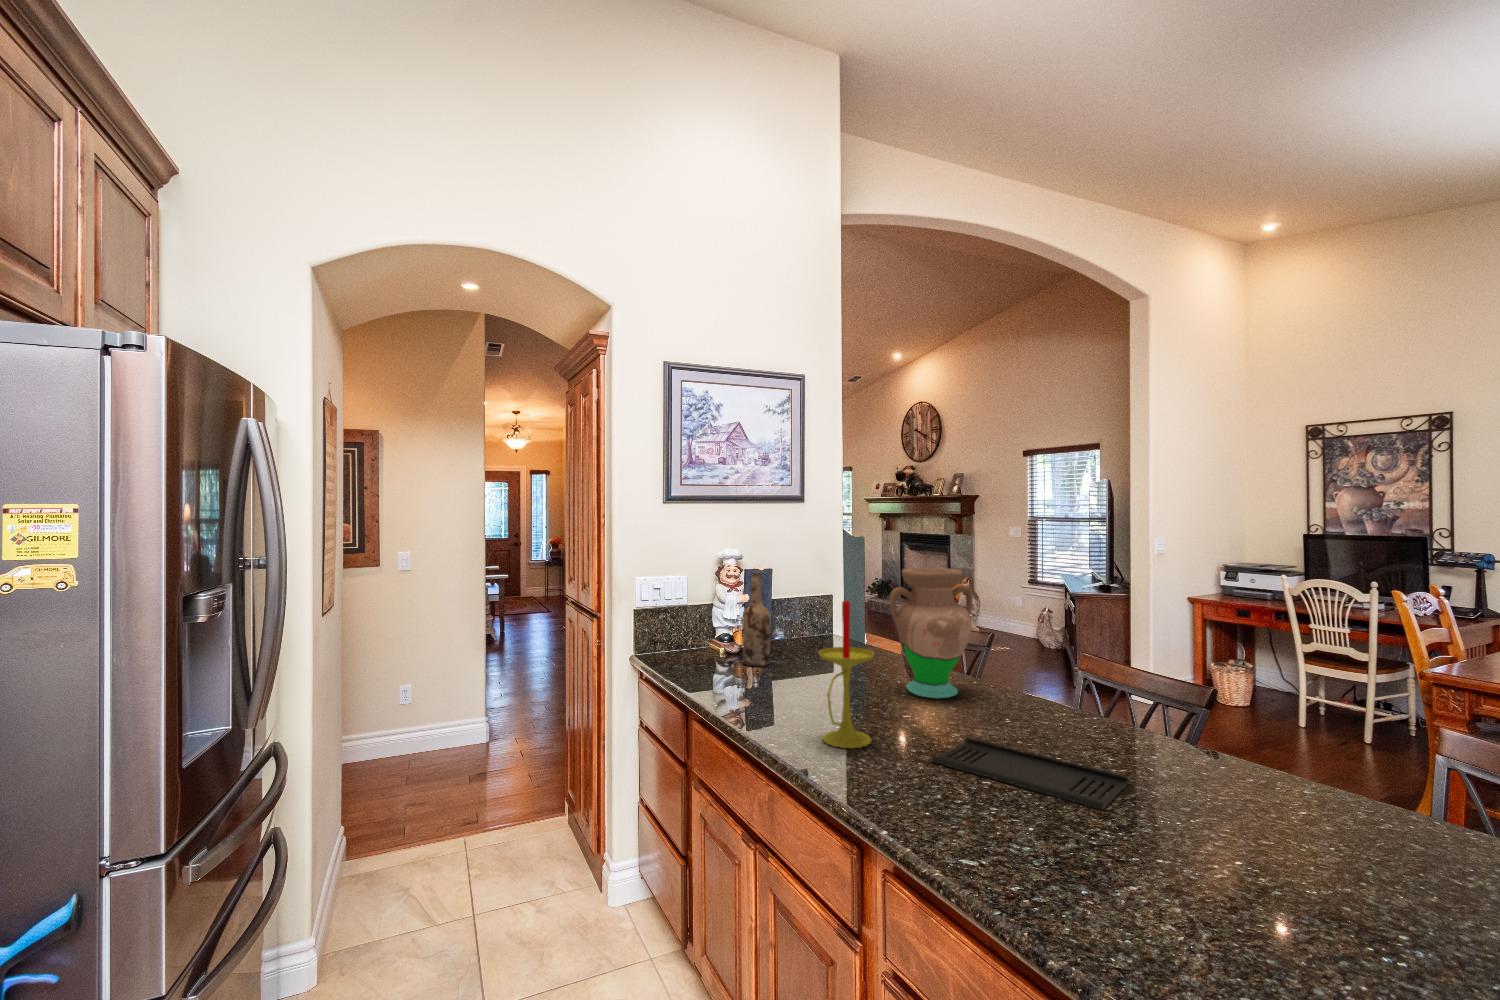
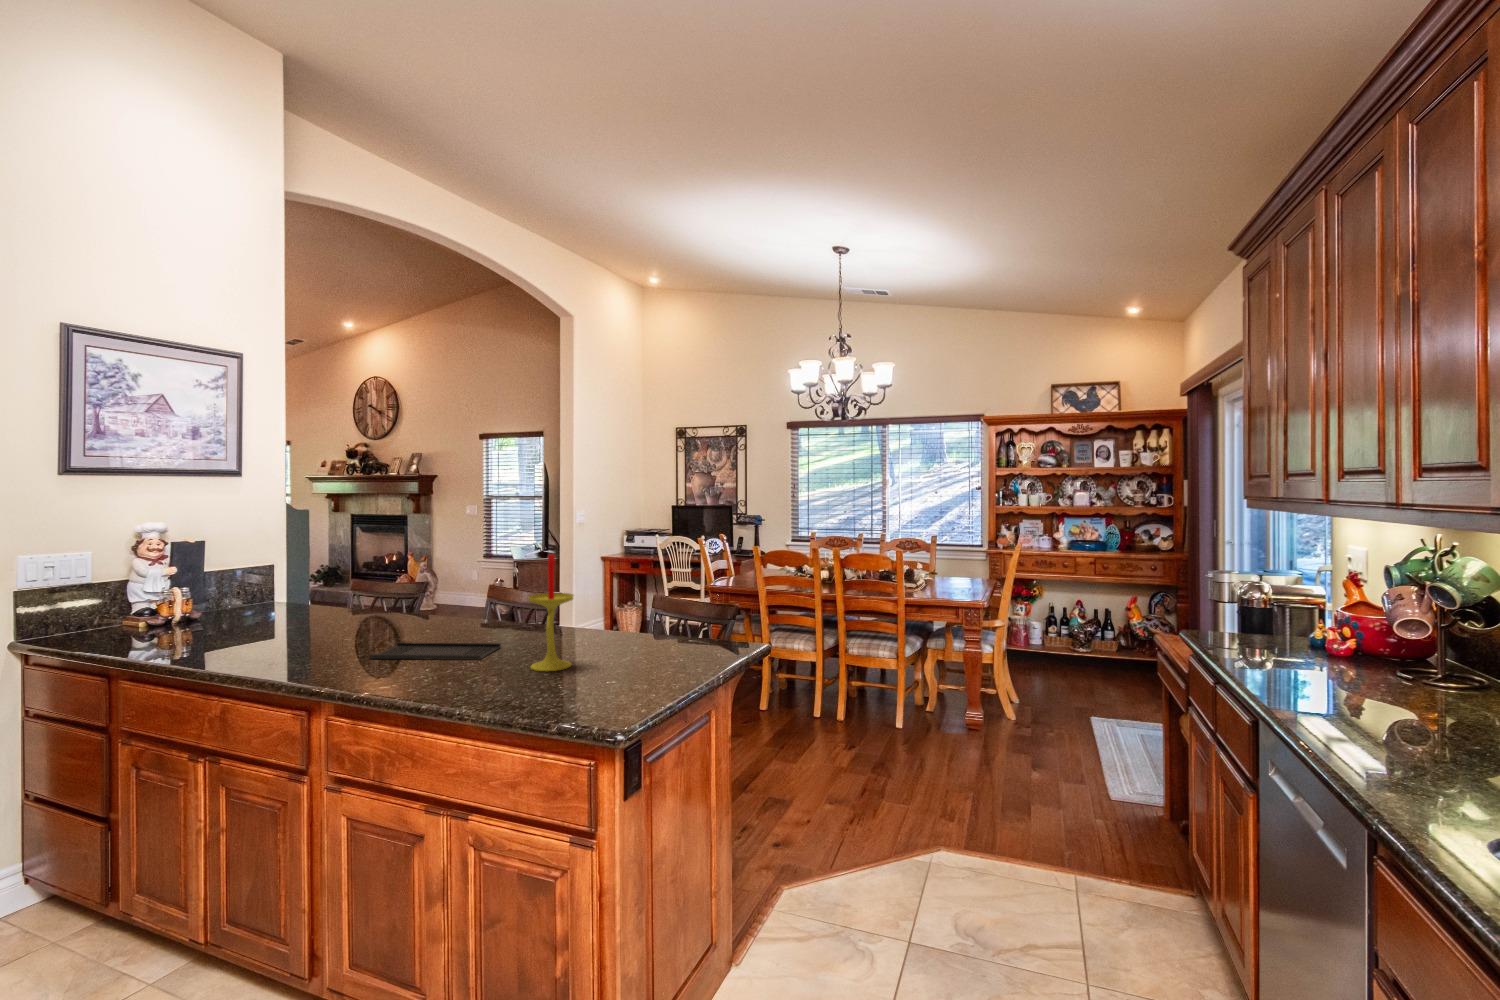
vase: present [889,568,973,699] -> none [336,529,409,629]
wine bottle: present [743,574,770,666] -> none [174,544,208,632]
candle: present [819,601,874,749] -> present [528,554,574,671]

